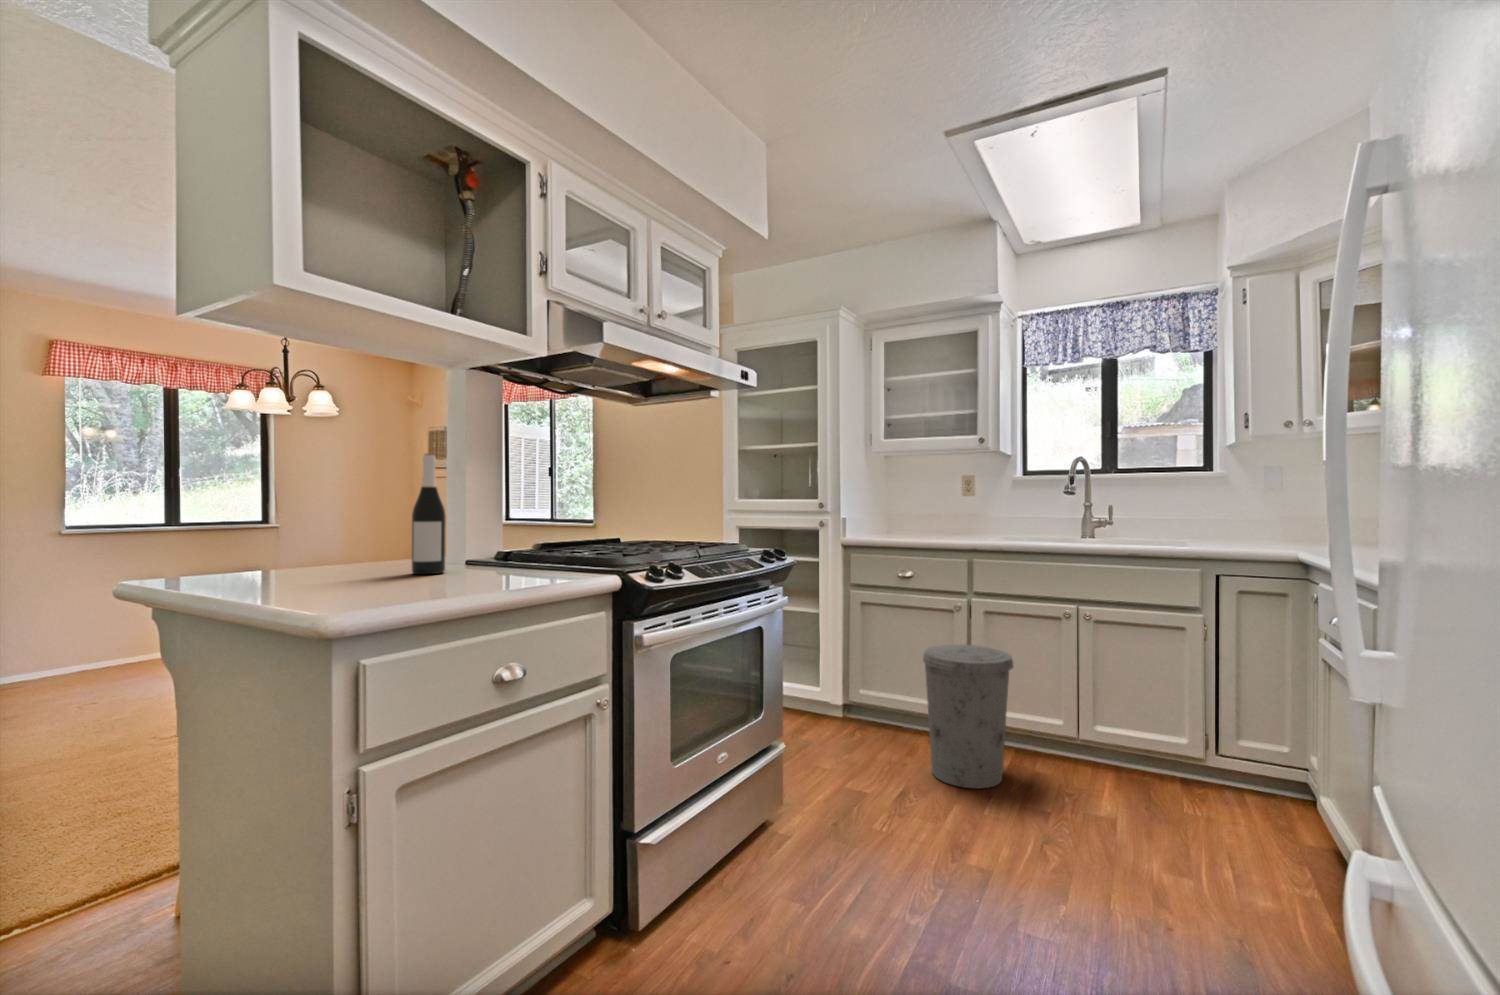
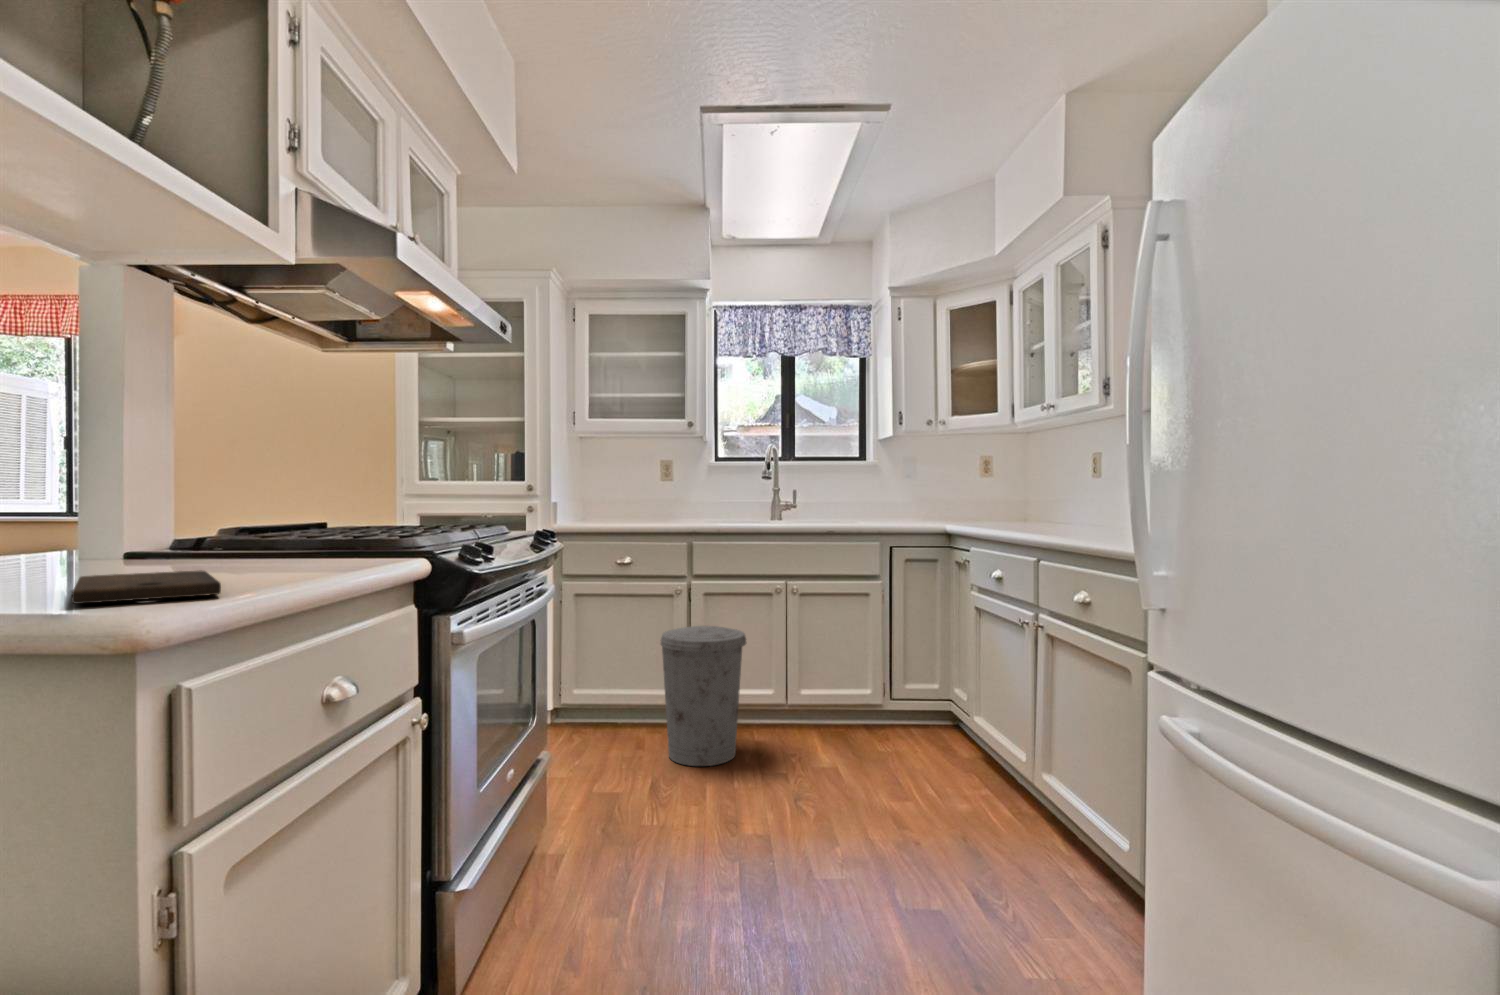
wine bottle: present [411,454,446,574] -> none [76,383,139,569]
cutting board: none [315,582,432,605] -> present [72,570,221,604]

